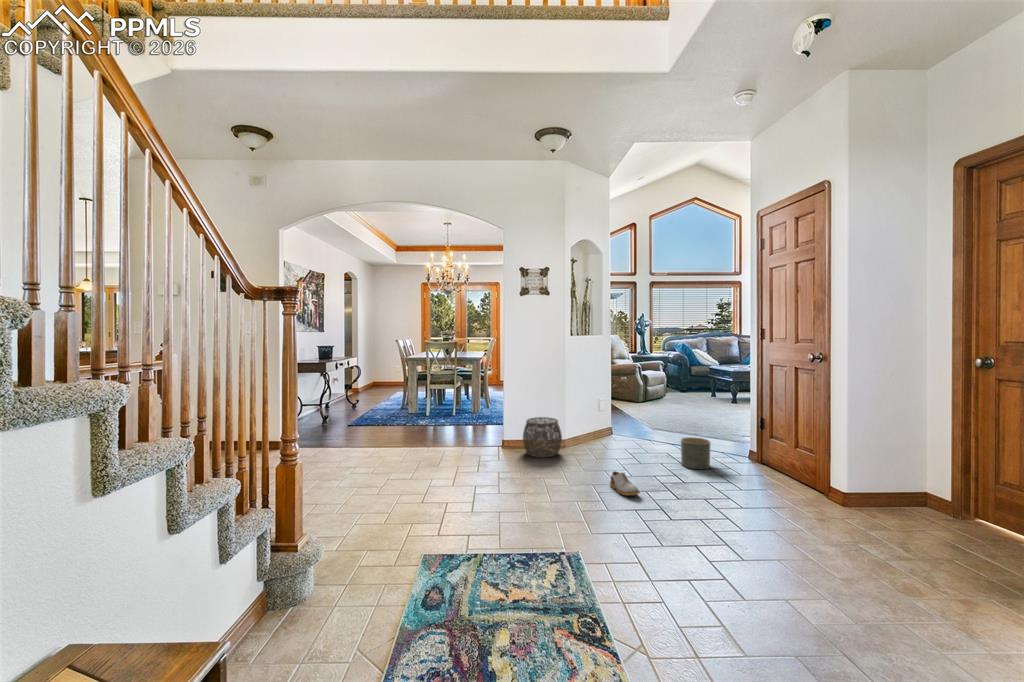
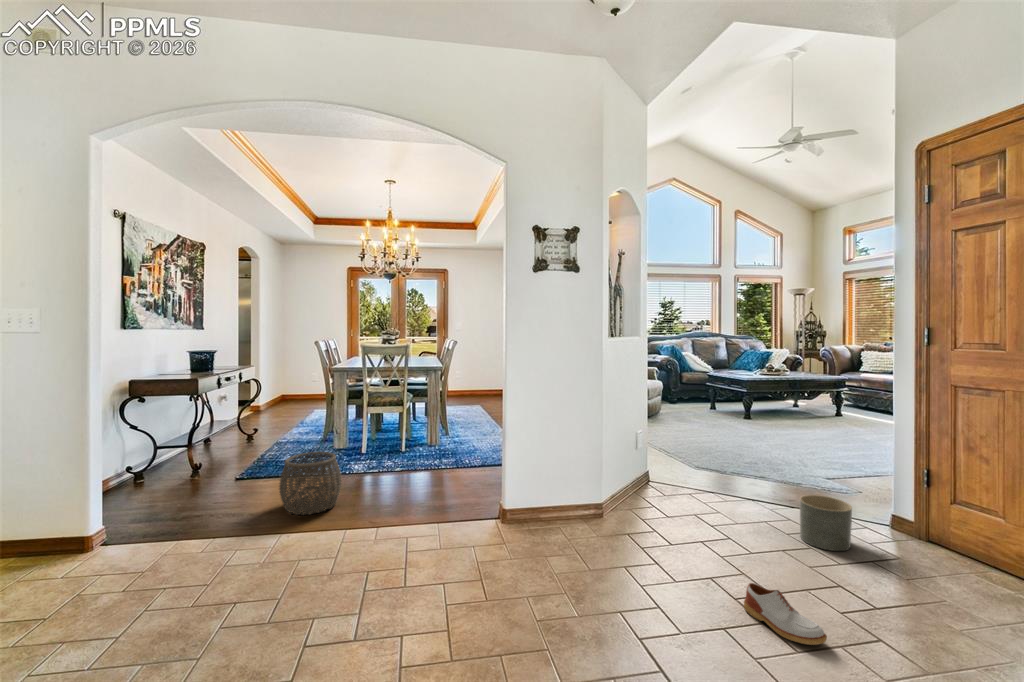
woven basket: present [523,417,562,458] -> present [279,452,342,515]

